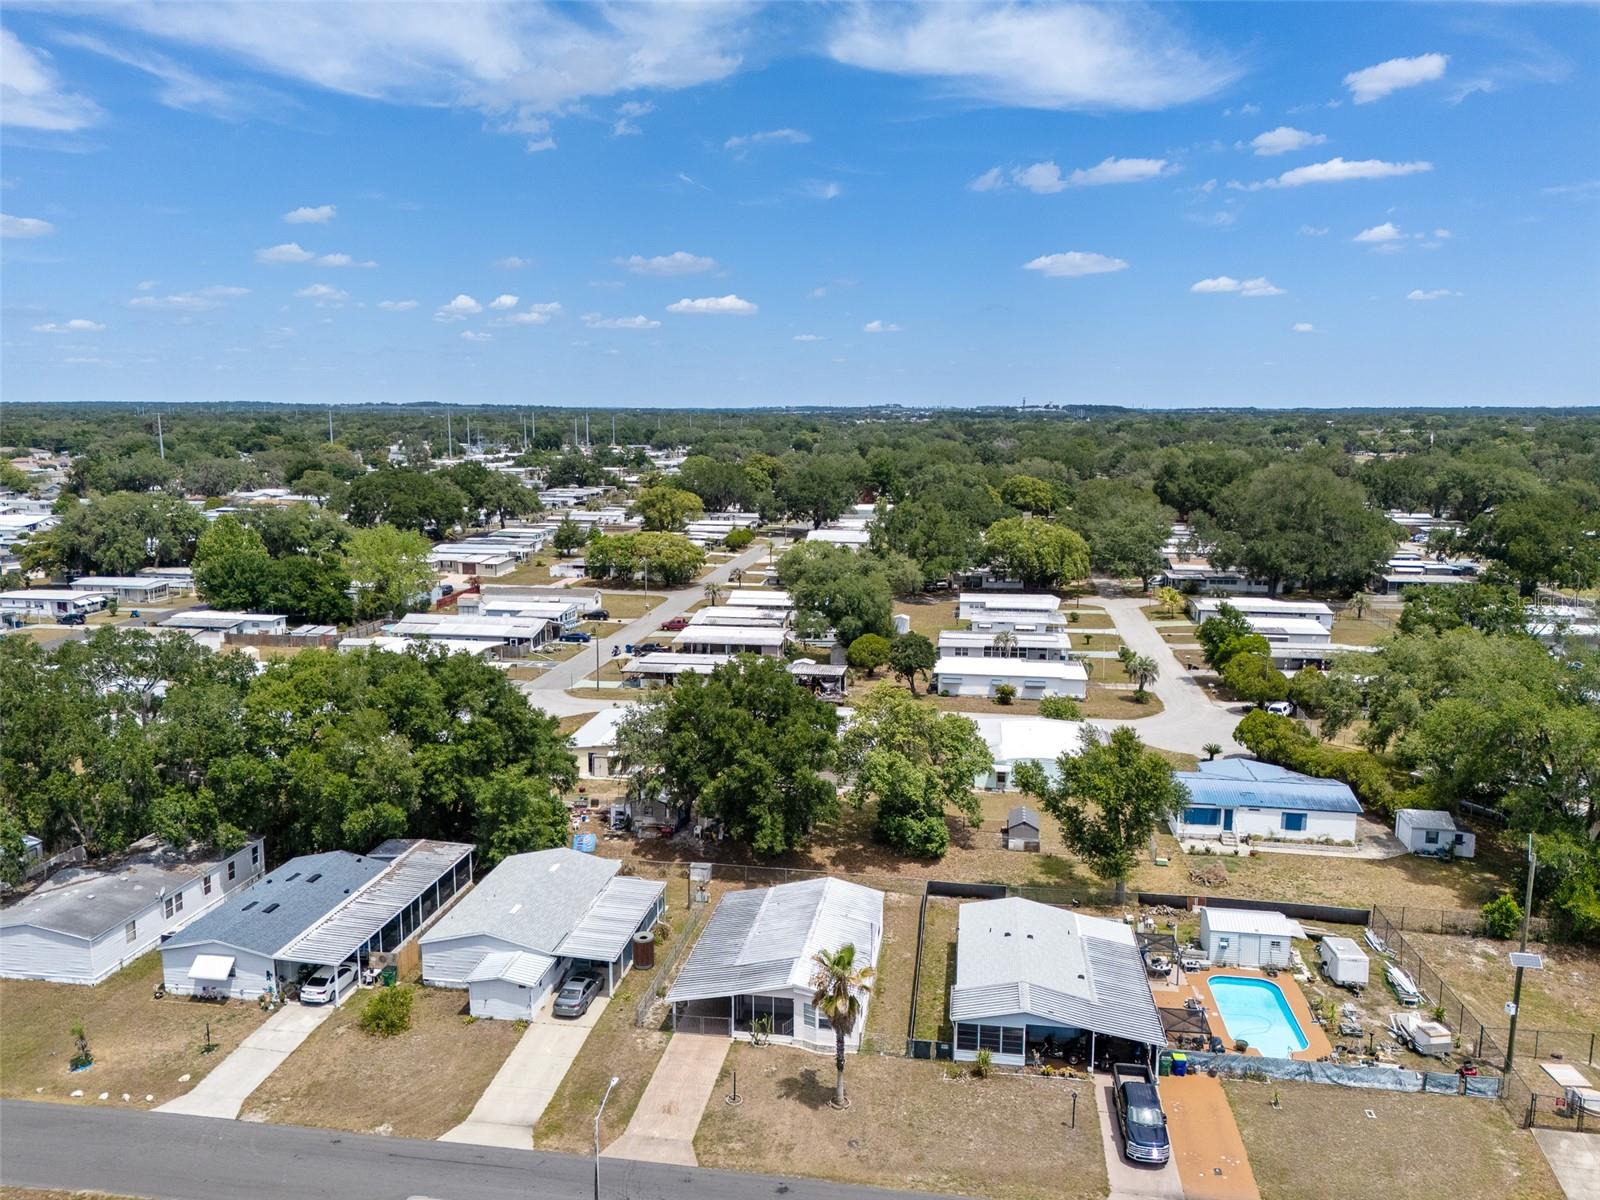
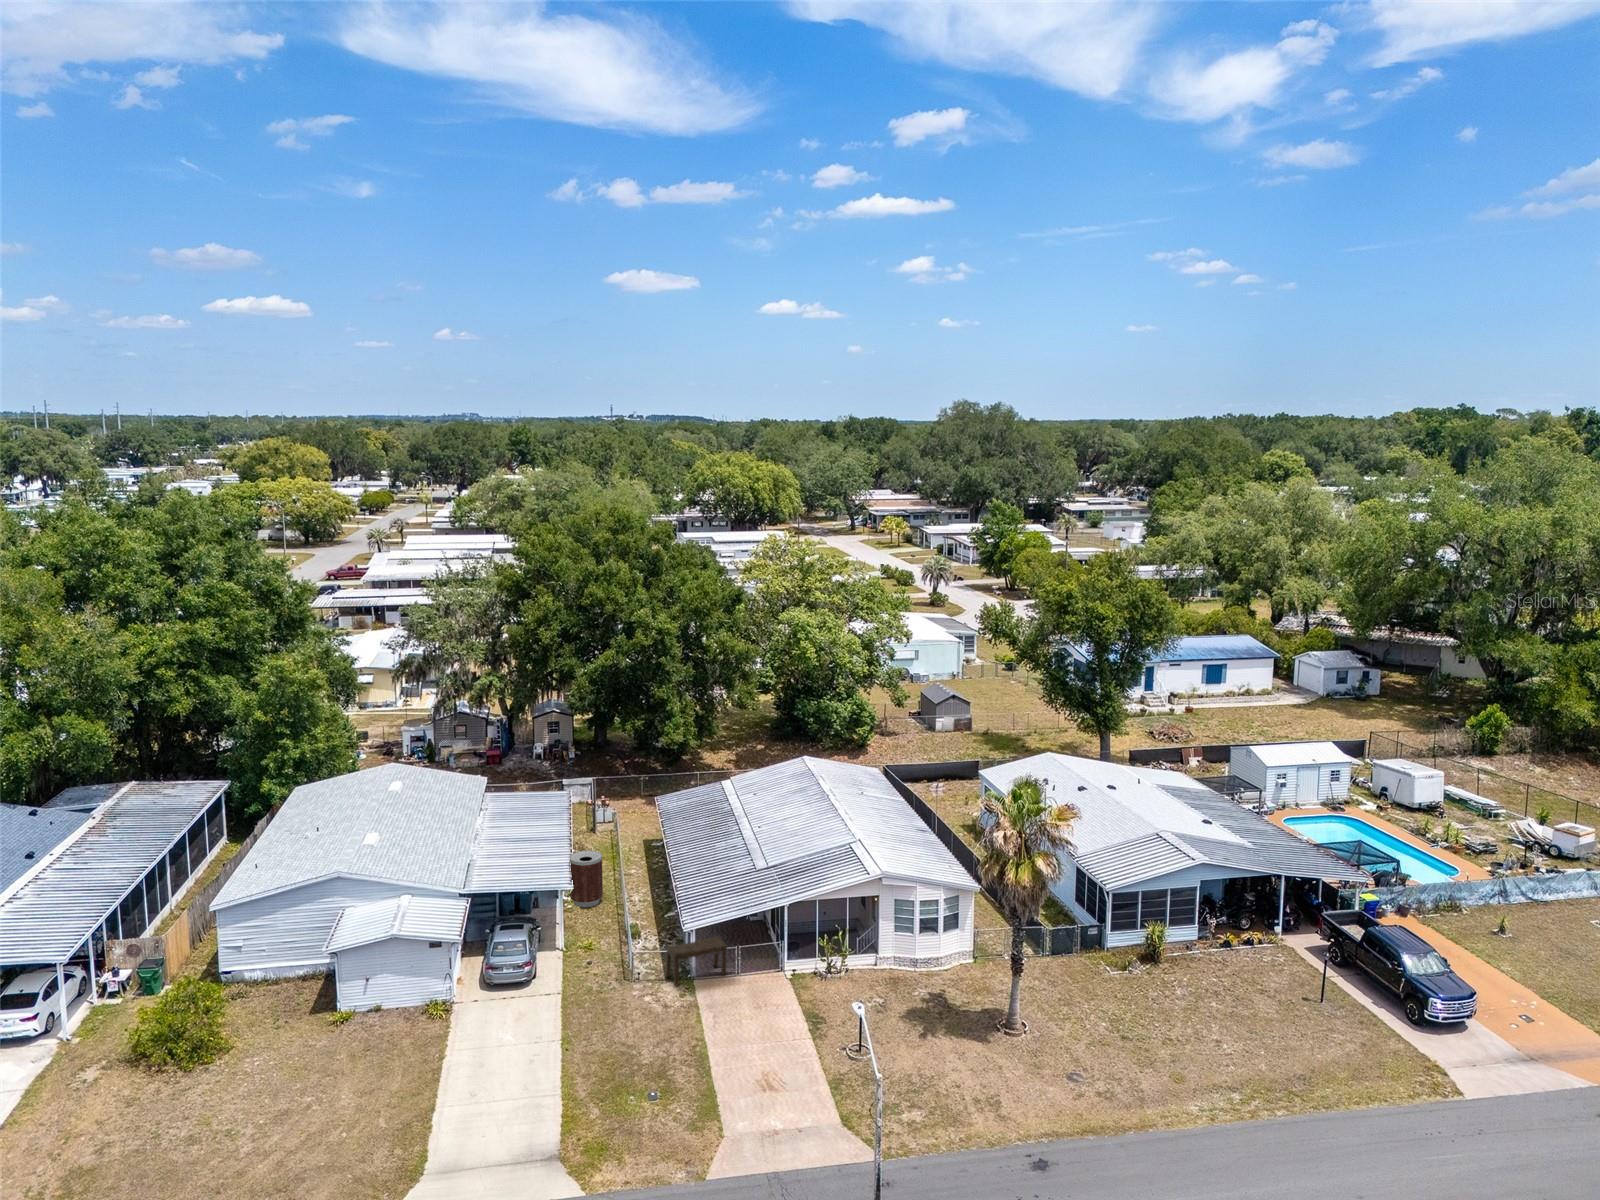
bench: none [654,1008,690,1037] -> present [666,937,727,985]

